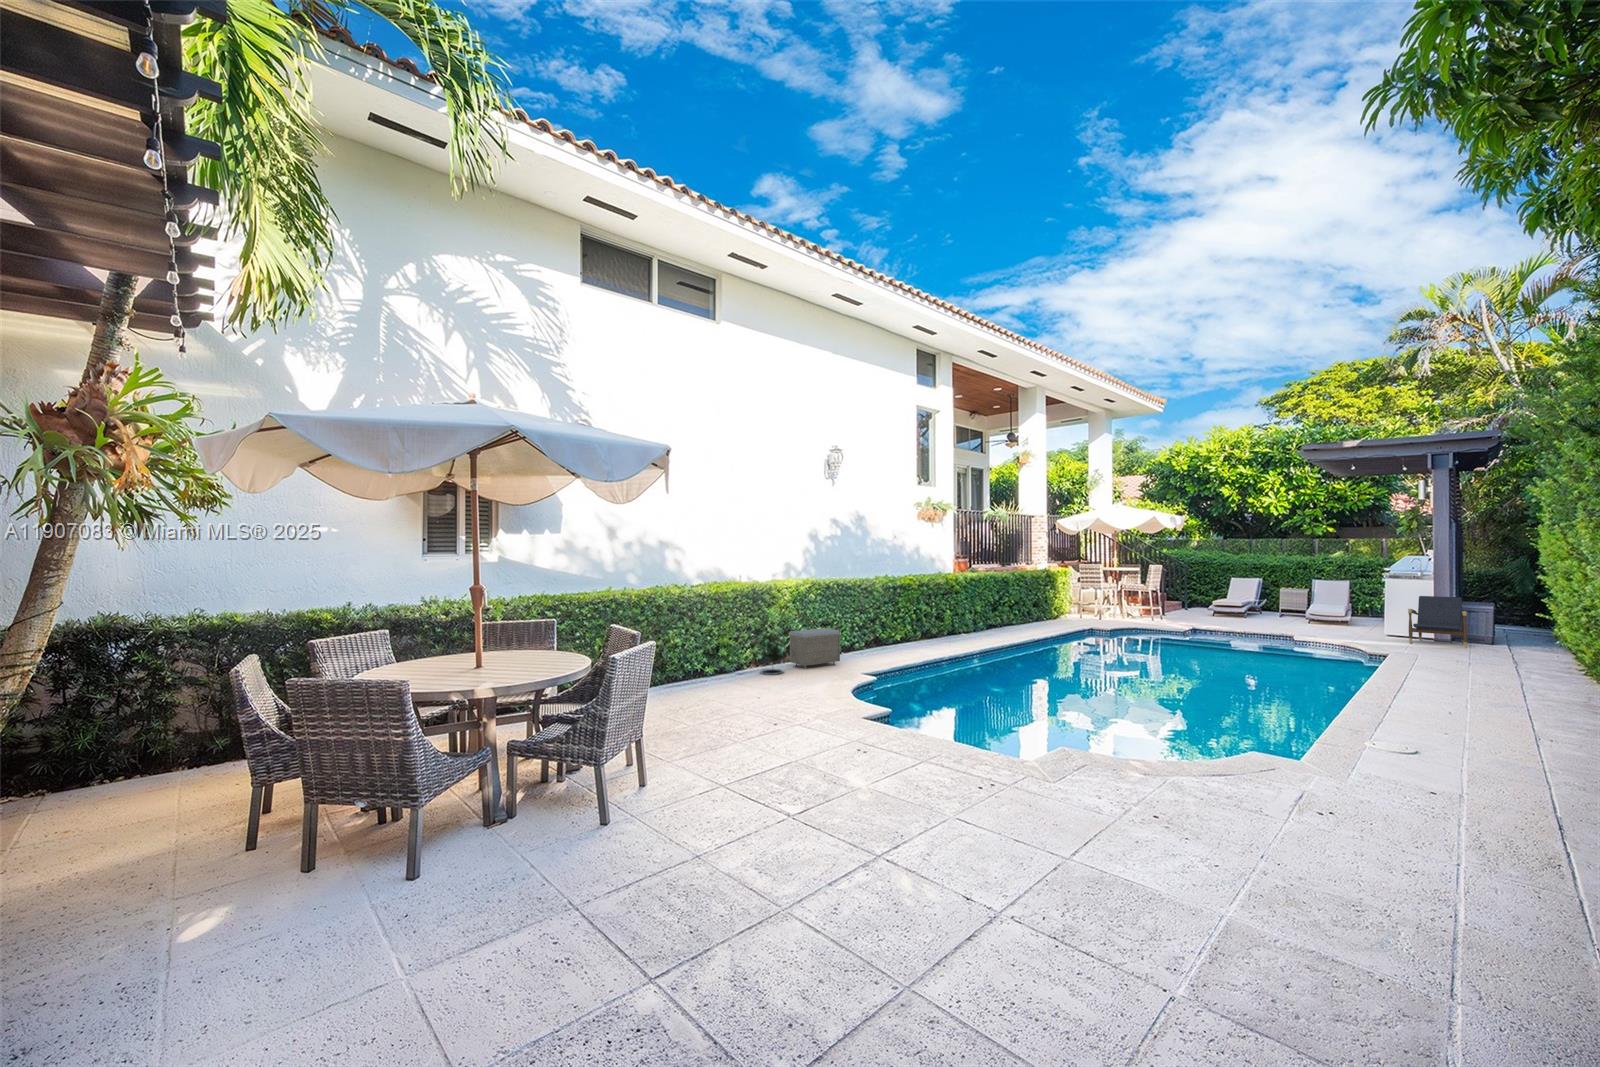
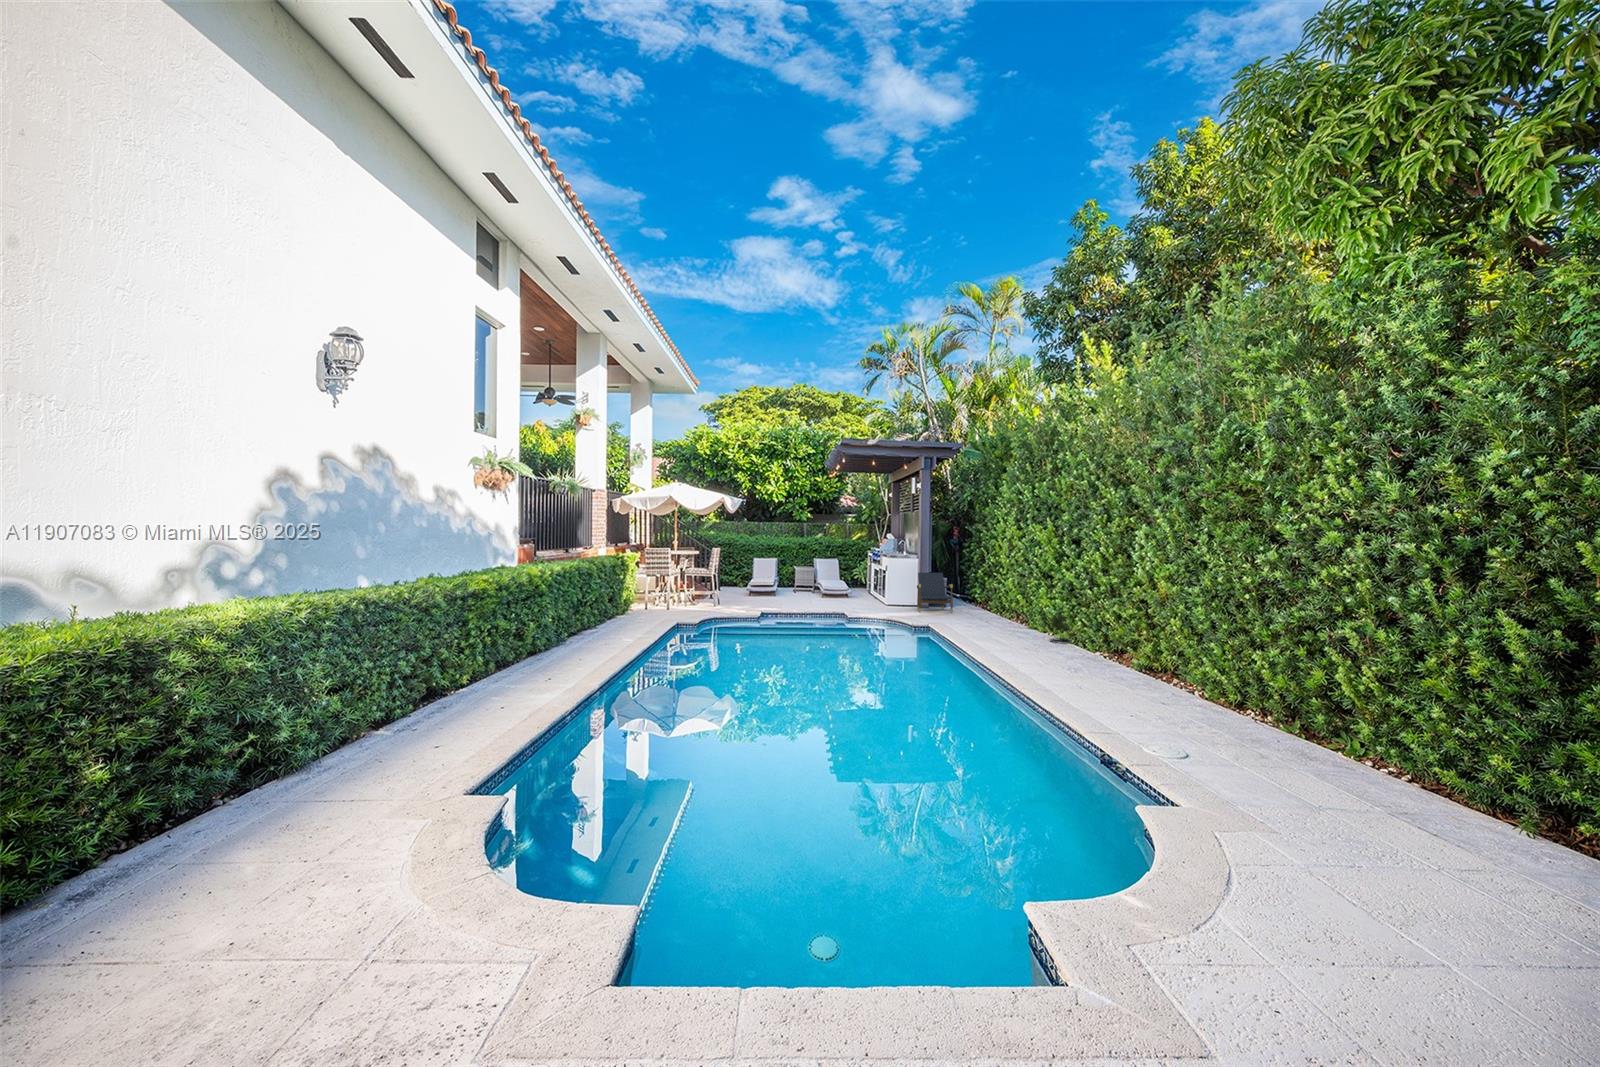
storage bench: present [789,628,840,669] -> none [249,699,387,807]
potted tree: present [761,635,783,675] -> present [1047,607,1072,644]

